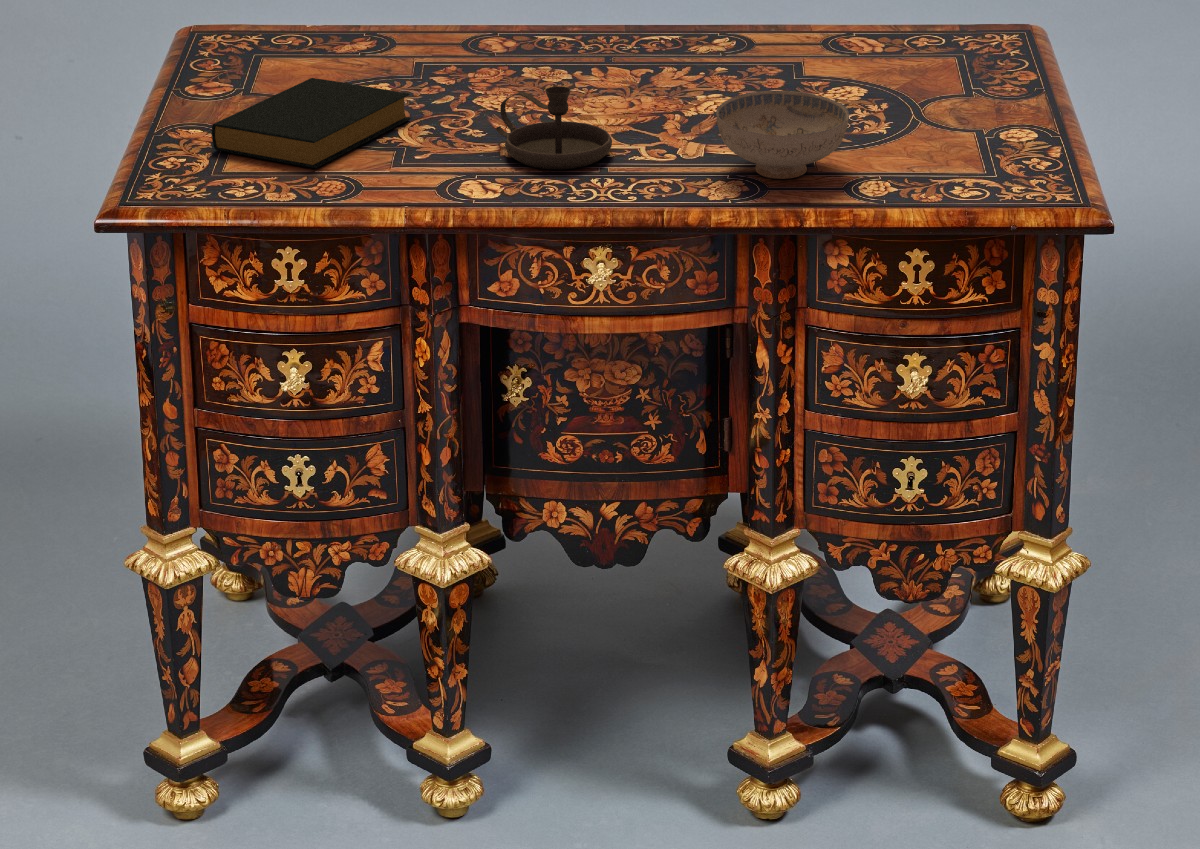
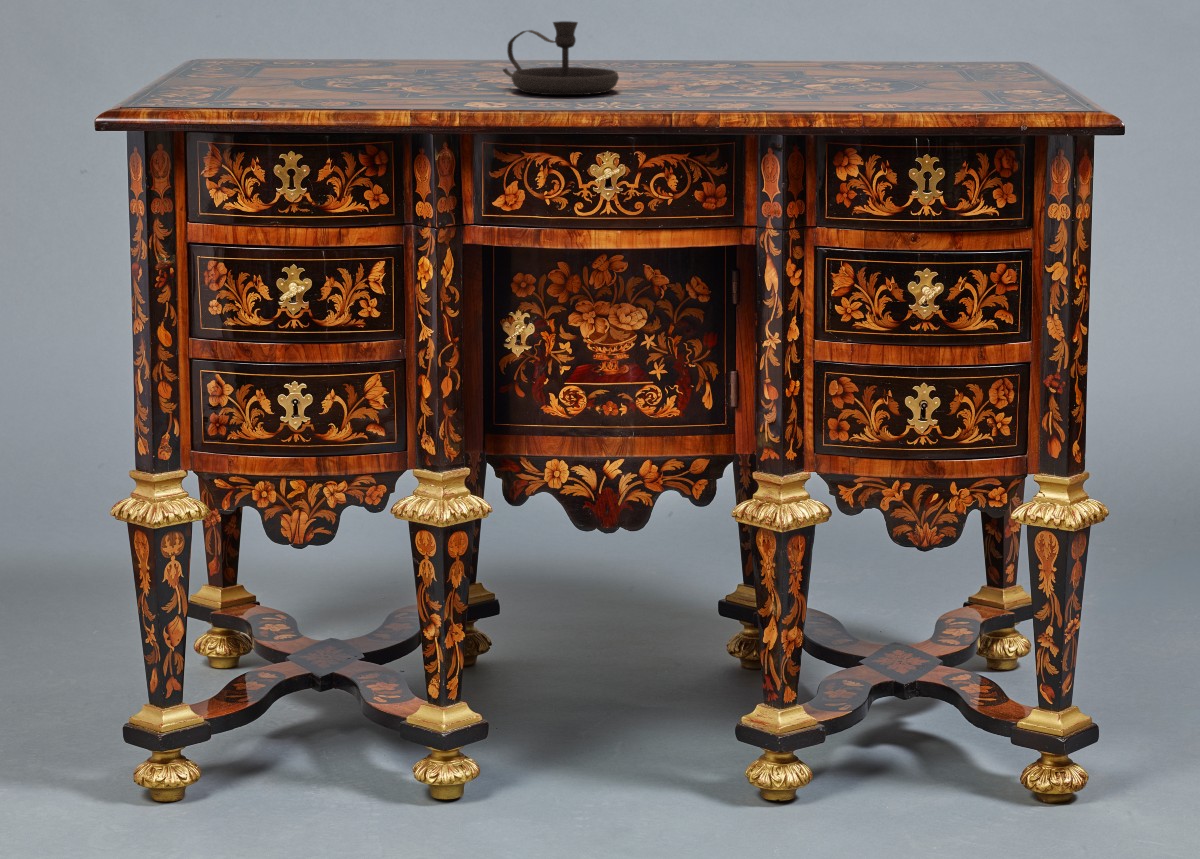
hardback book: present [212,78,411,168] -> none [218,45,417,93]
ceramic bowl: present [716,91,849,179] -> none [724,27,857,99]

